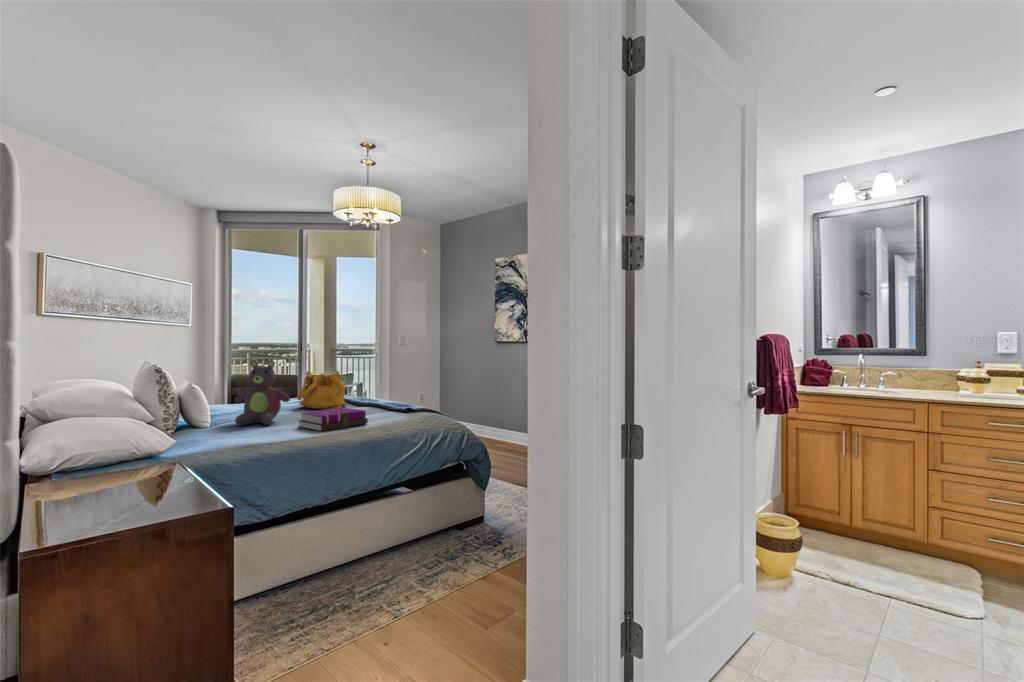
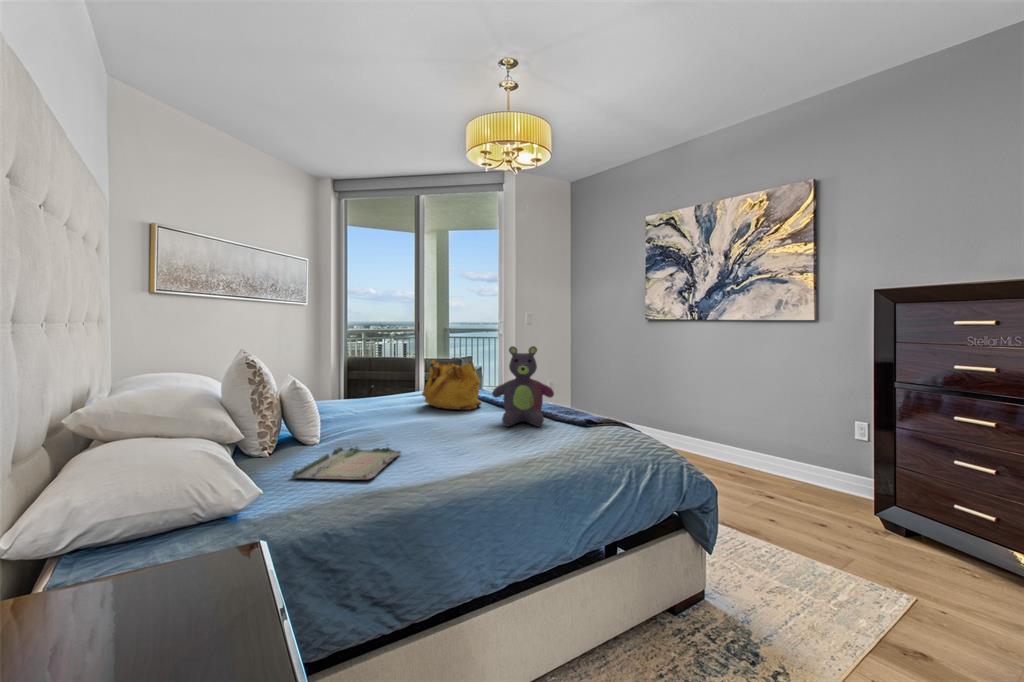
stuffed bear: present [235,360,290,426] -> present [492,346,554,426]
notebook: present [299,407,368,431] -> none [430,416,525,457]
tray: none [193,424,276,445] -> present [292,444,401,479]

